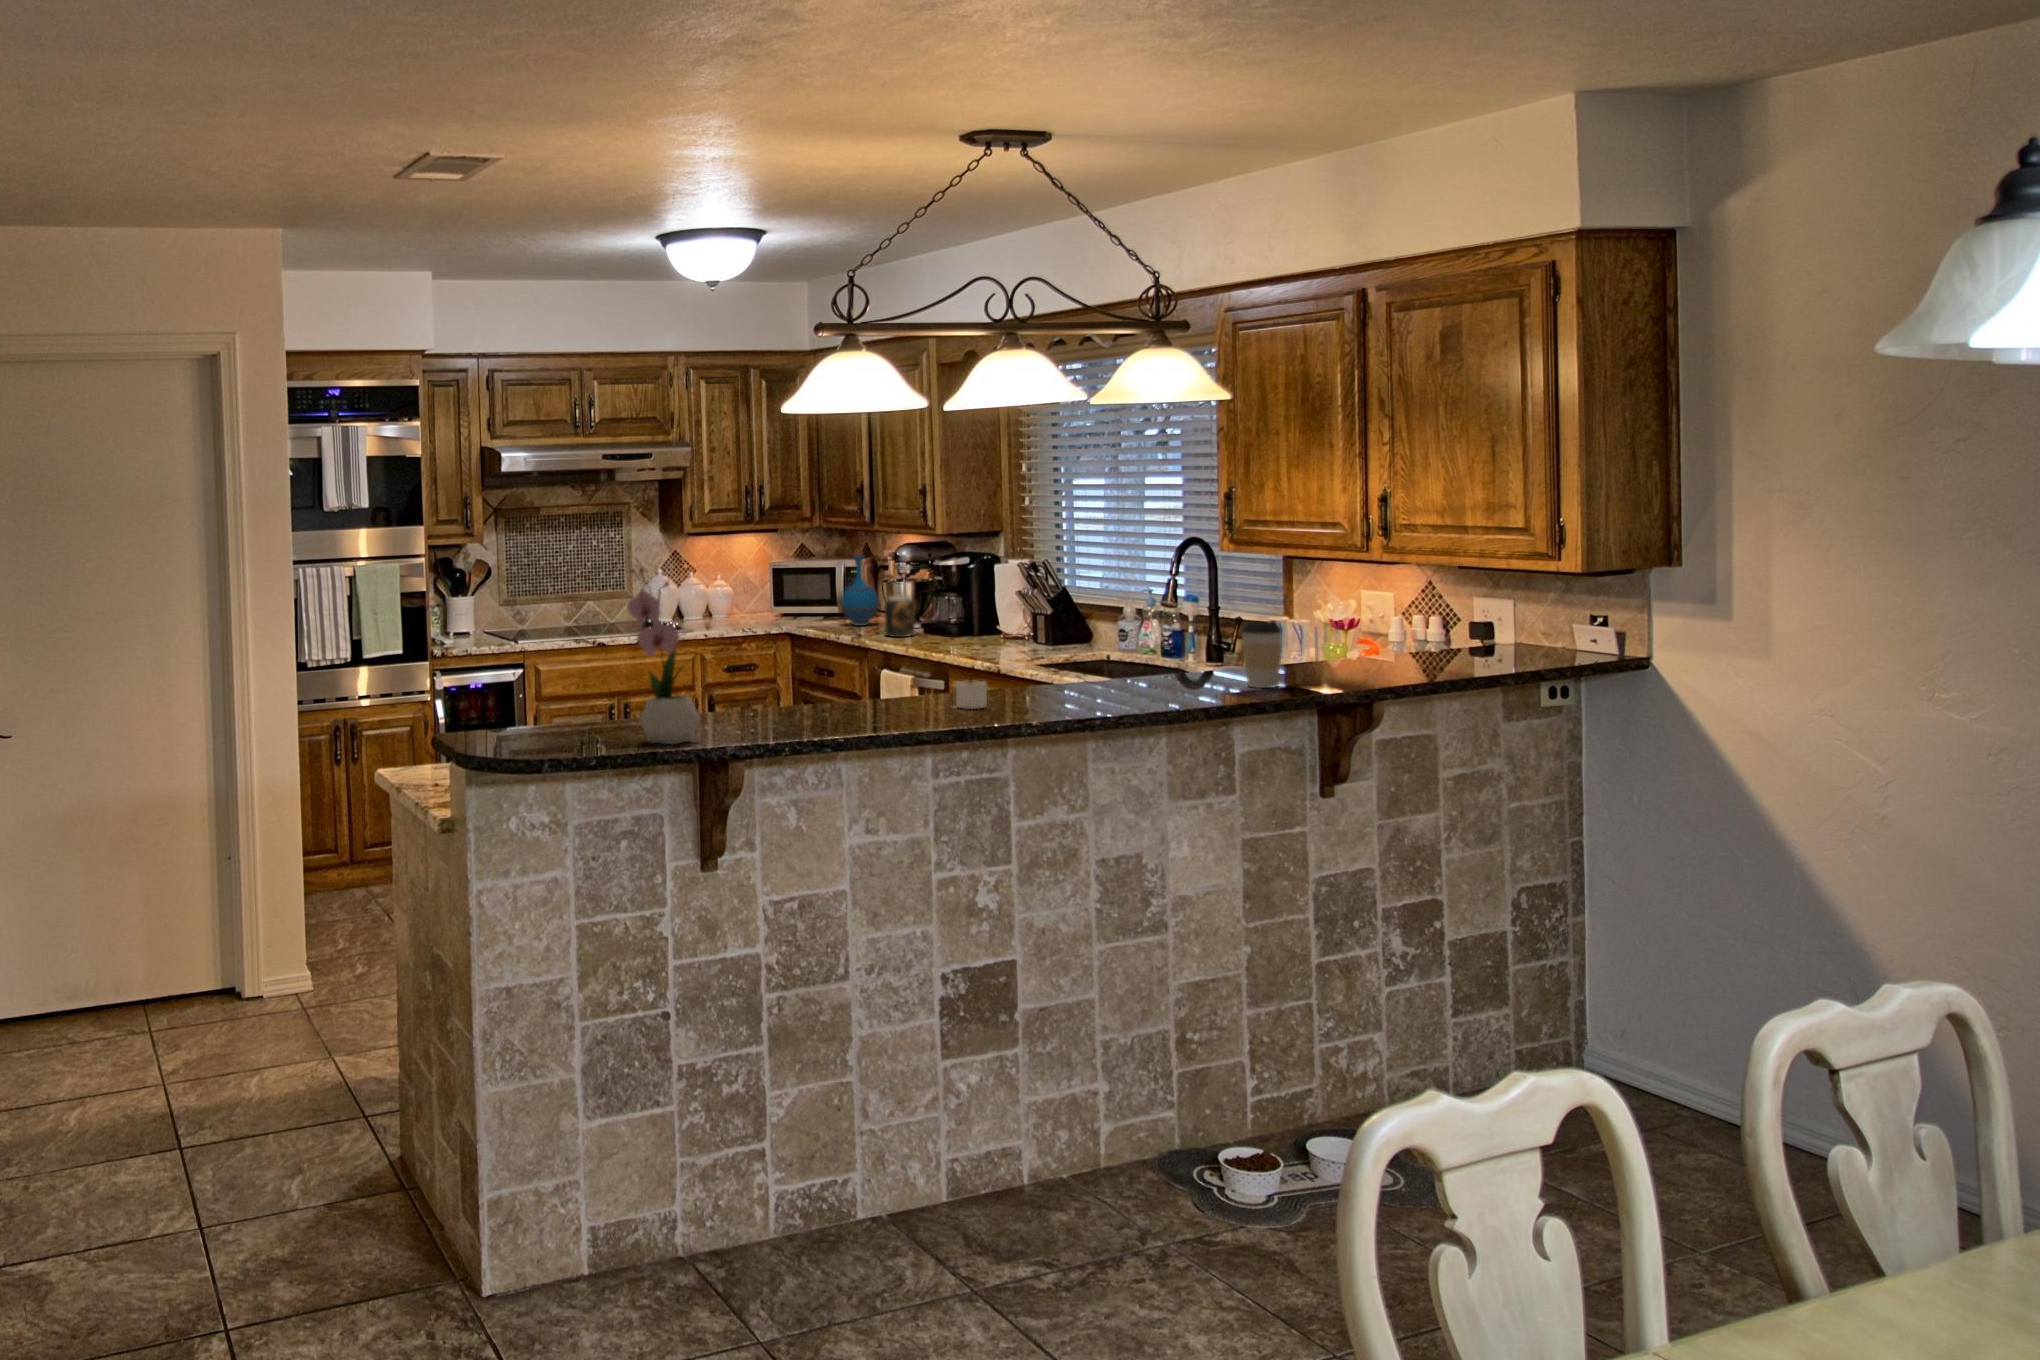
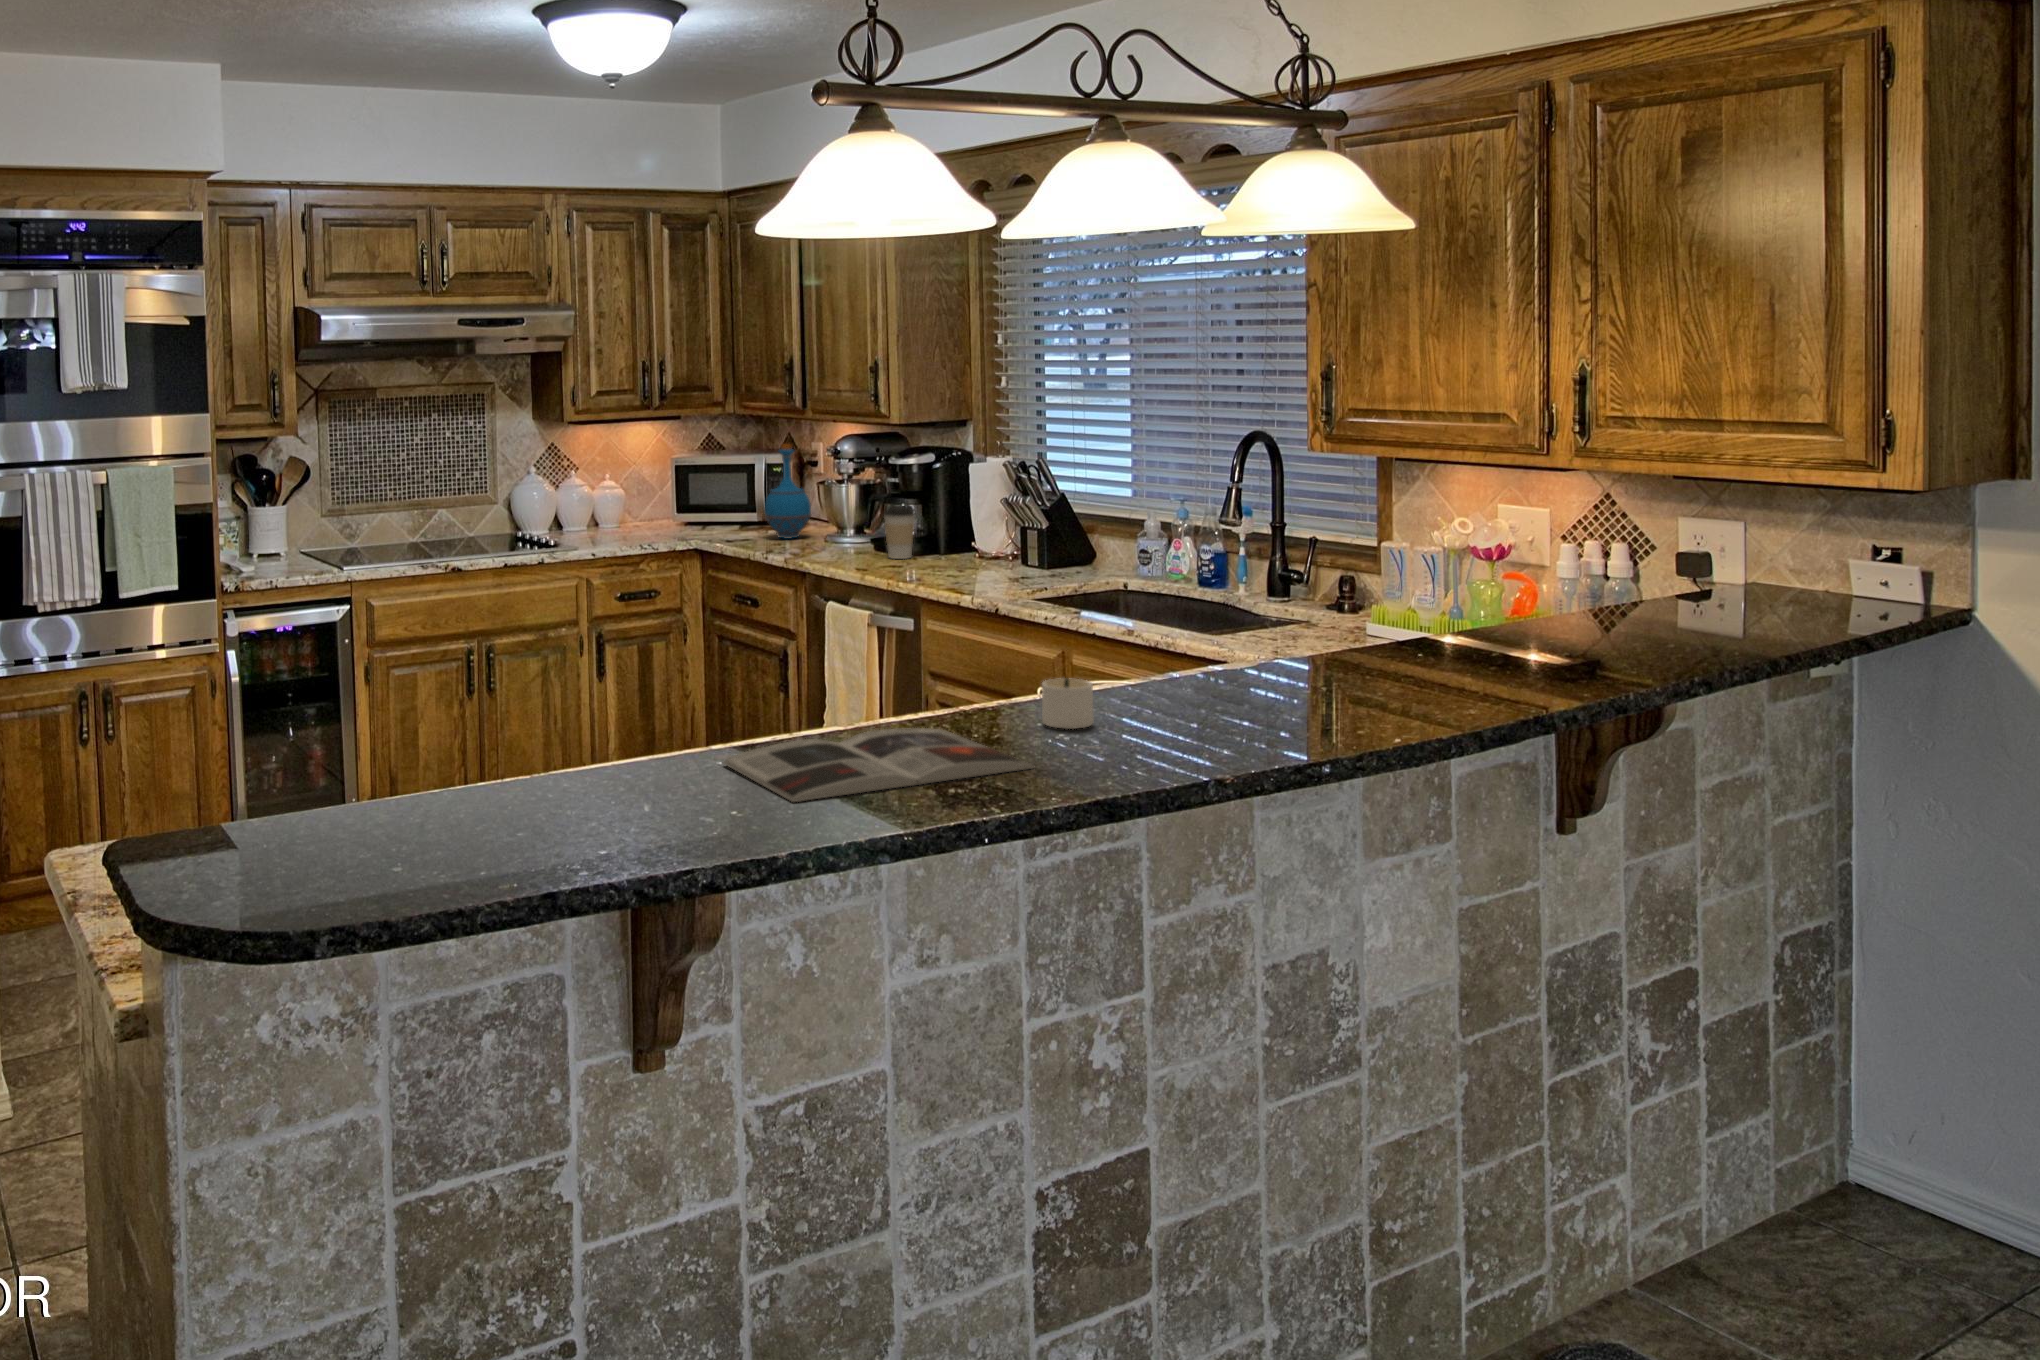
flower arrangement: present [628,568,705,744] -> none [492,507,639,843]
jar: present [885,595,916,637] -> none [825,501,864,555]
coffee cup: present [1242,620,1282,688] -> present [884,506,914,559]
magazine: none [758,705,937,733] -> present [724,728,1034,802]

